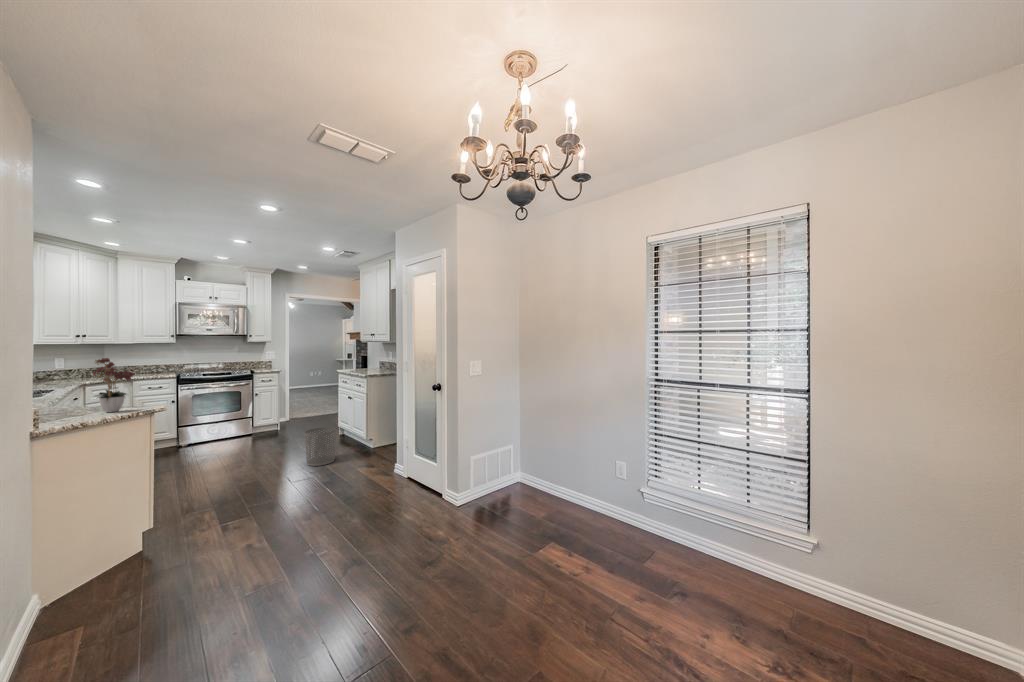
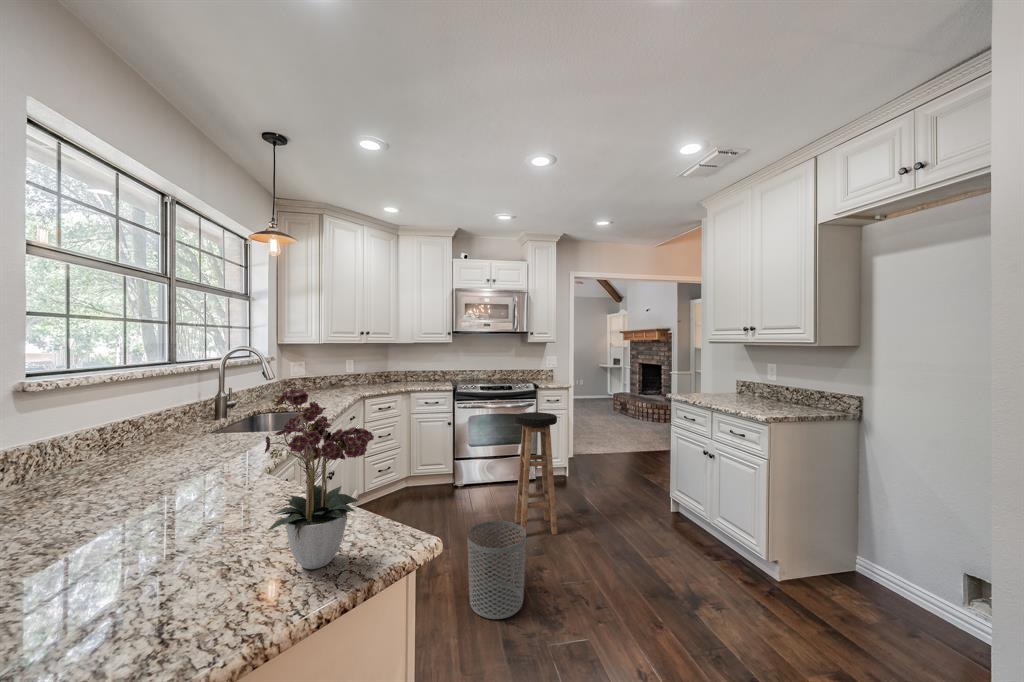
bar stool: none [227,385,258,458] -> present [515,412,558,537]
waste bin: present [305,427,336,466] -> present [467,521,526,619]

